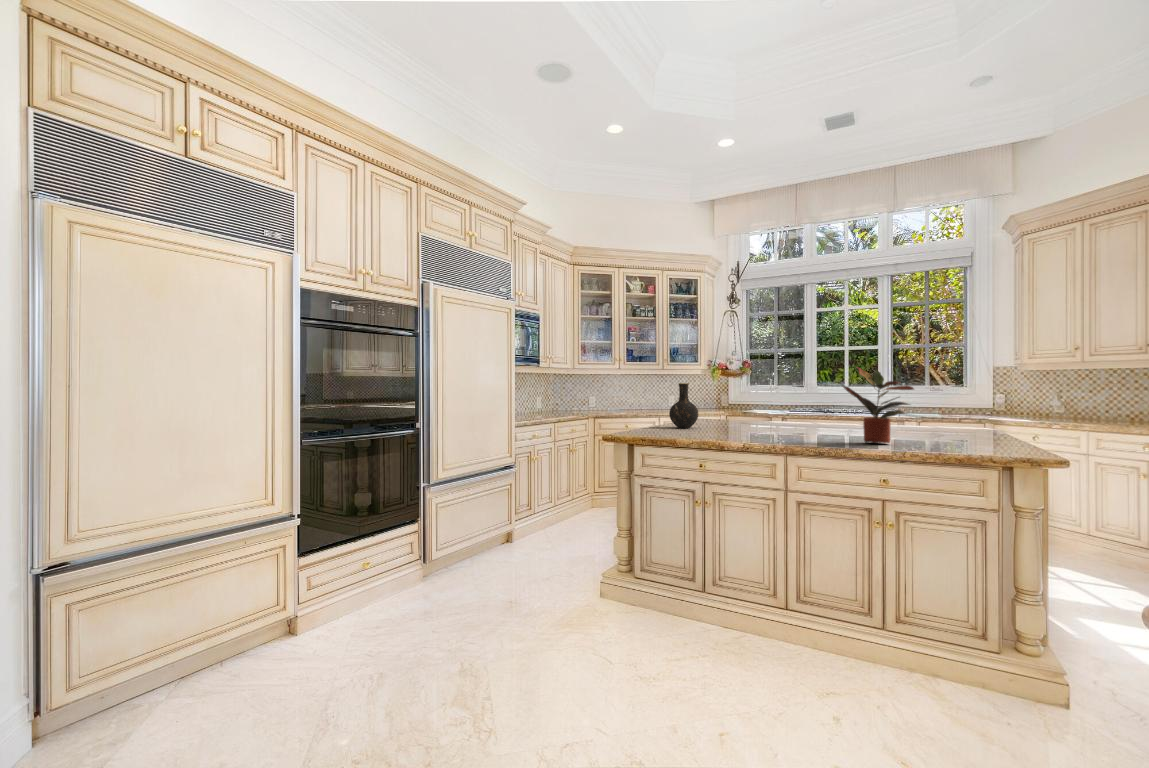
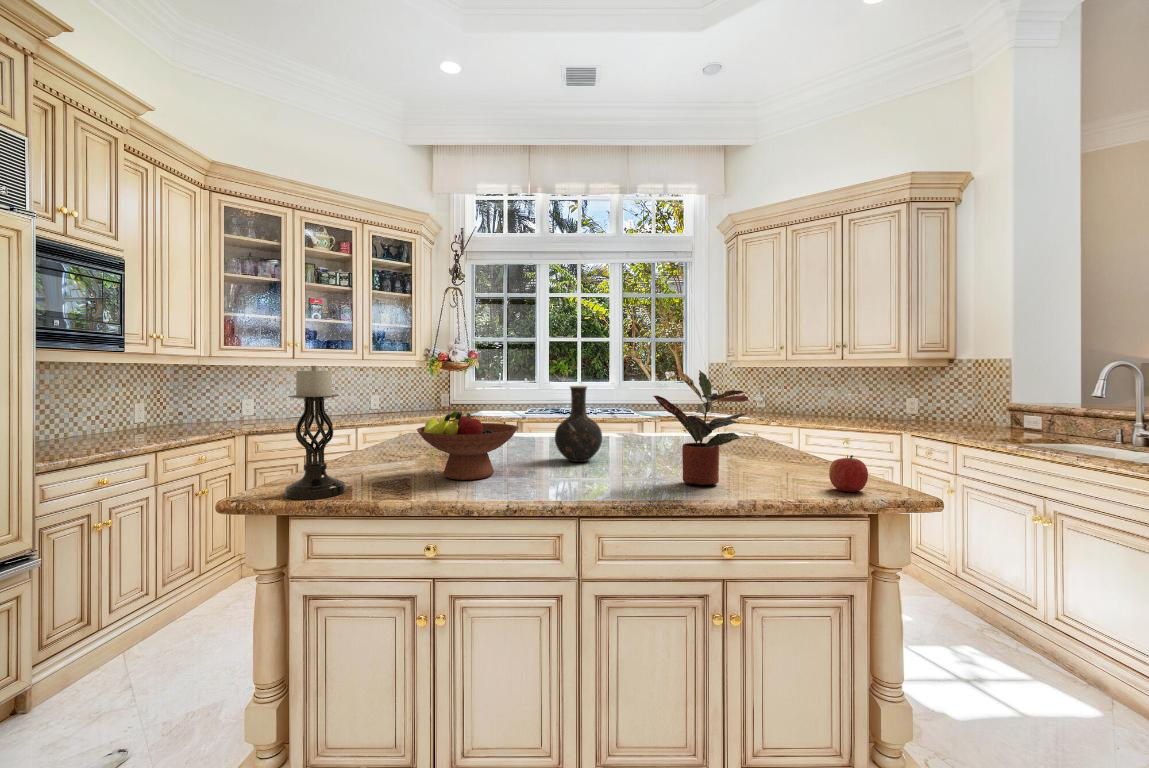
candle holder: none [632,370,660,436] -> present [284,366,346,500]
vase: present [669,383,698,428] -> present [555,386,602,462]
fruit bowl: none [696,396,757,435] -> present [417,411,519,480]
apple: none [974,426,1005,452] -> present [829,455,868,492]

